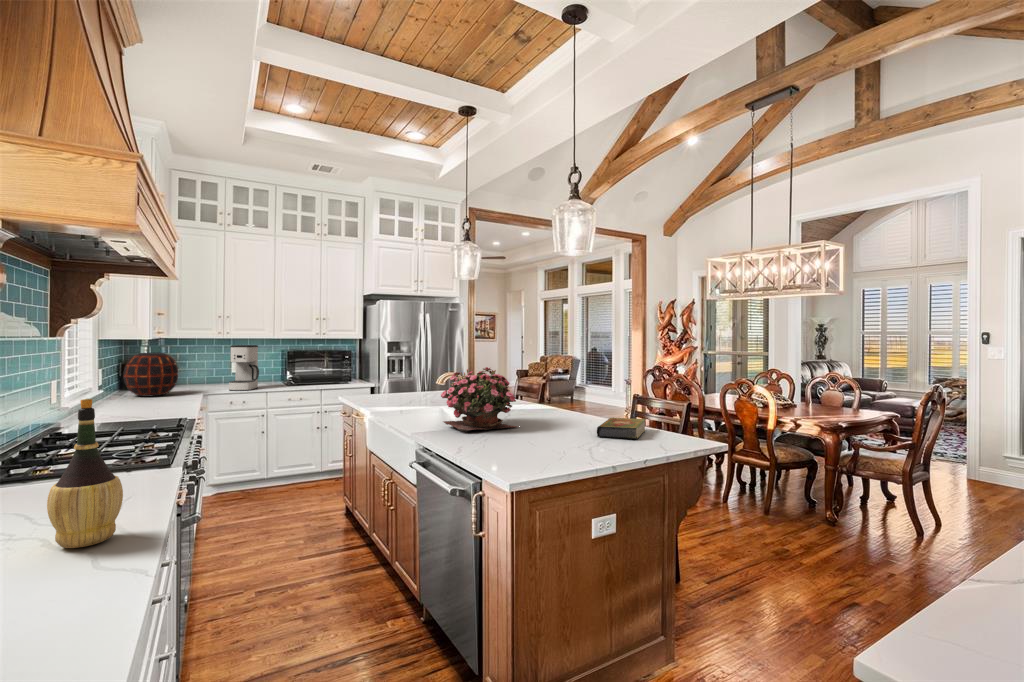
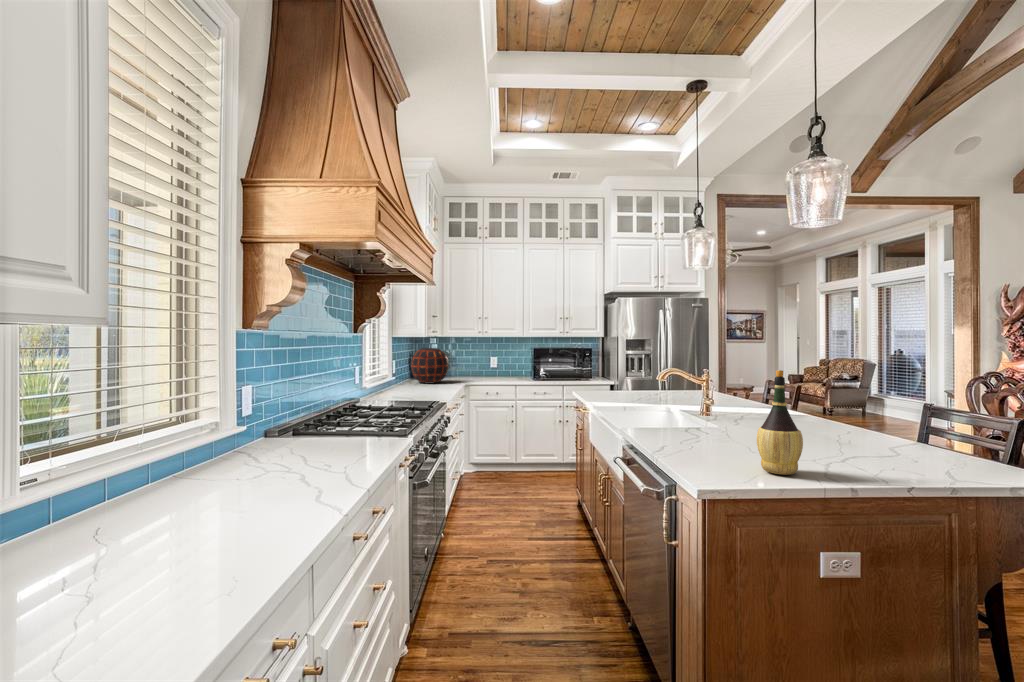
coffee maker: present [229,345,259,391] -> none [485,342,509,382]
potted flower: present [441,367,517,431] -> none [654,363,745,433]
wine bottle: present [47,399,123,548] -> present [757,370,803,474]
book: present [597,417,645,439] -> none [846,431,930,461]

